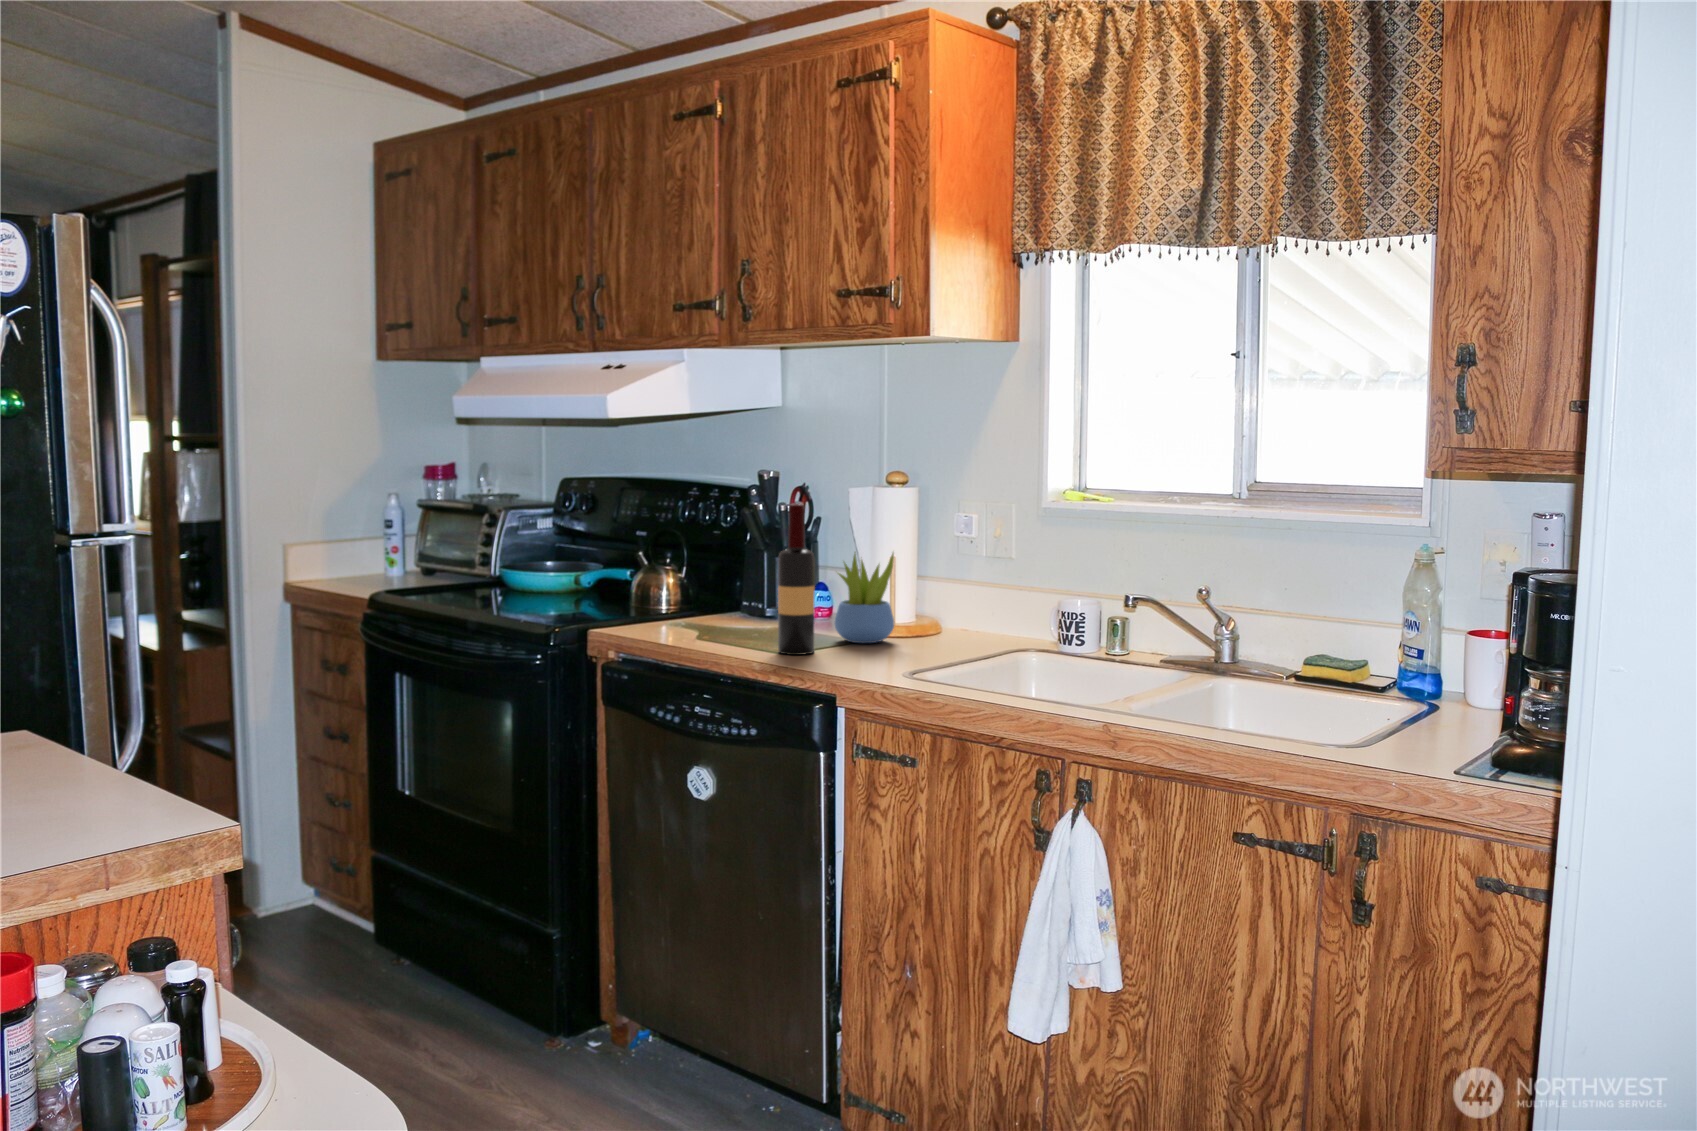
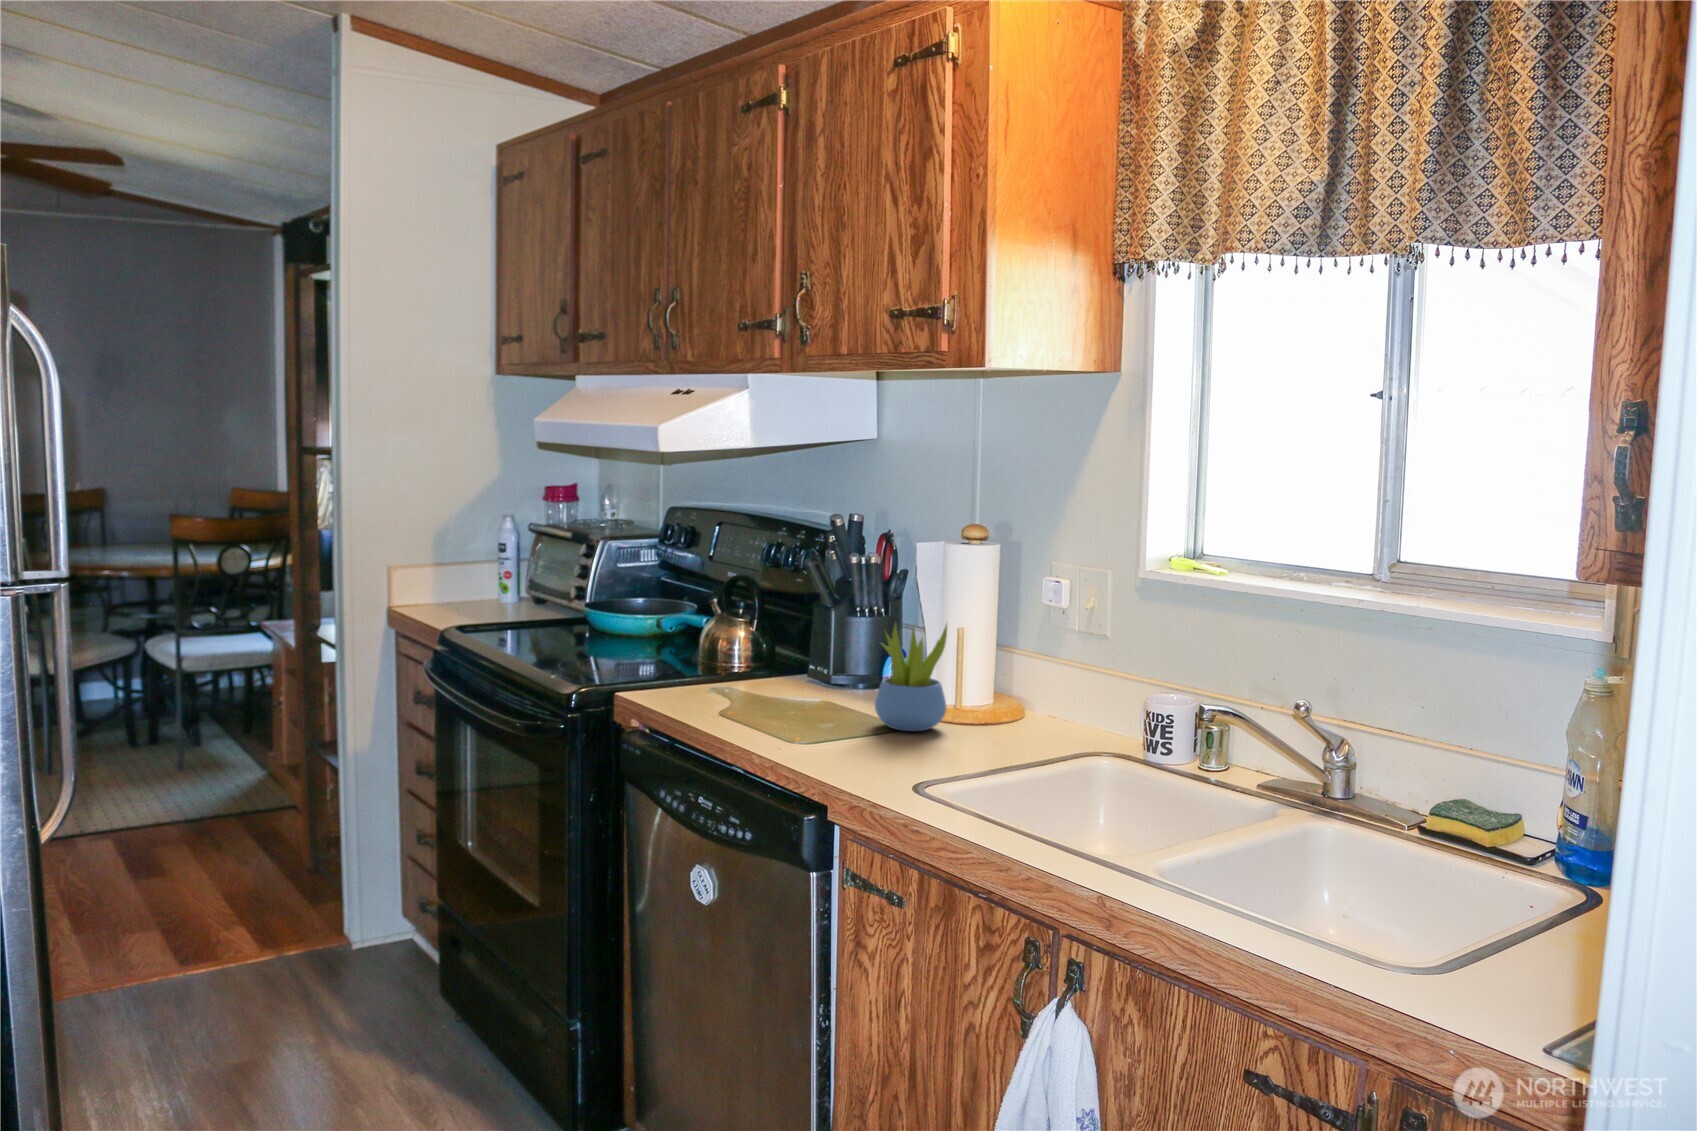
wine bottle: present [778,504,815,655] -> none [790,564,836,744]

